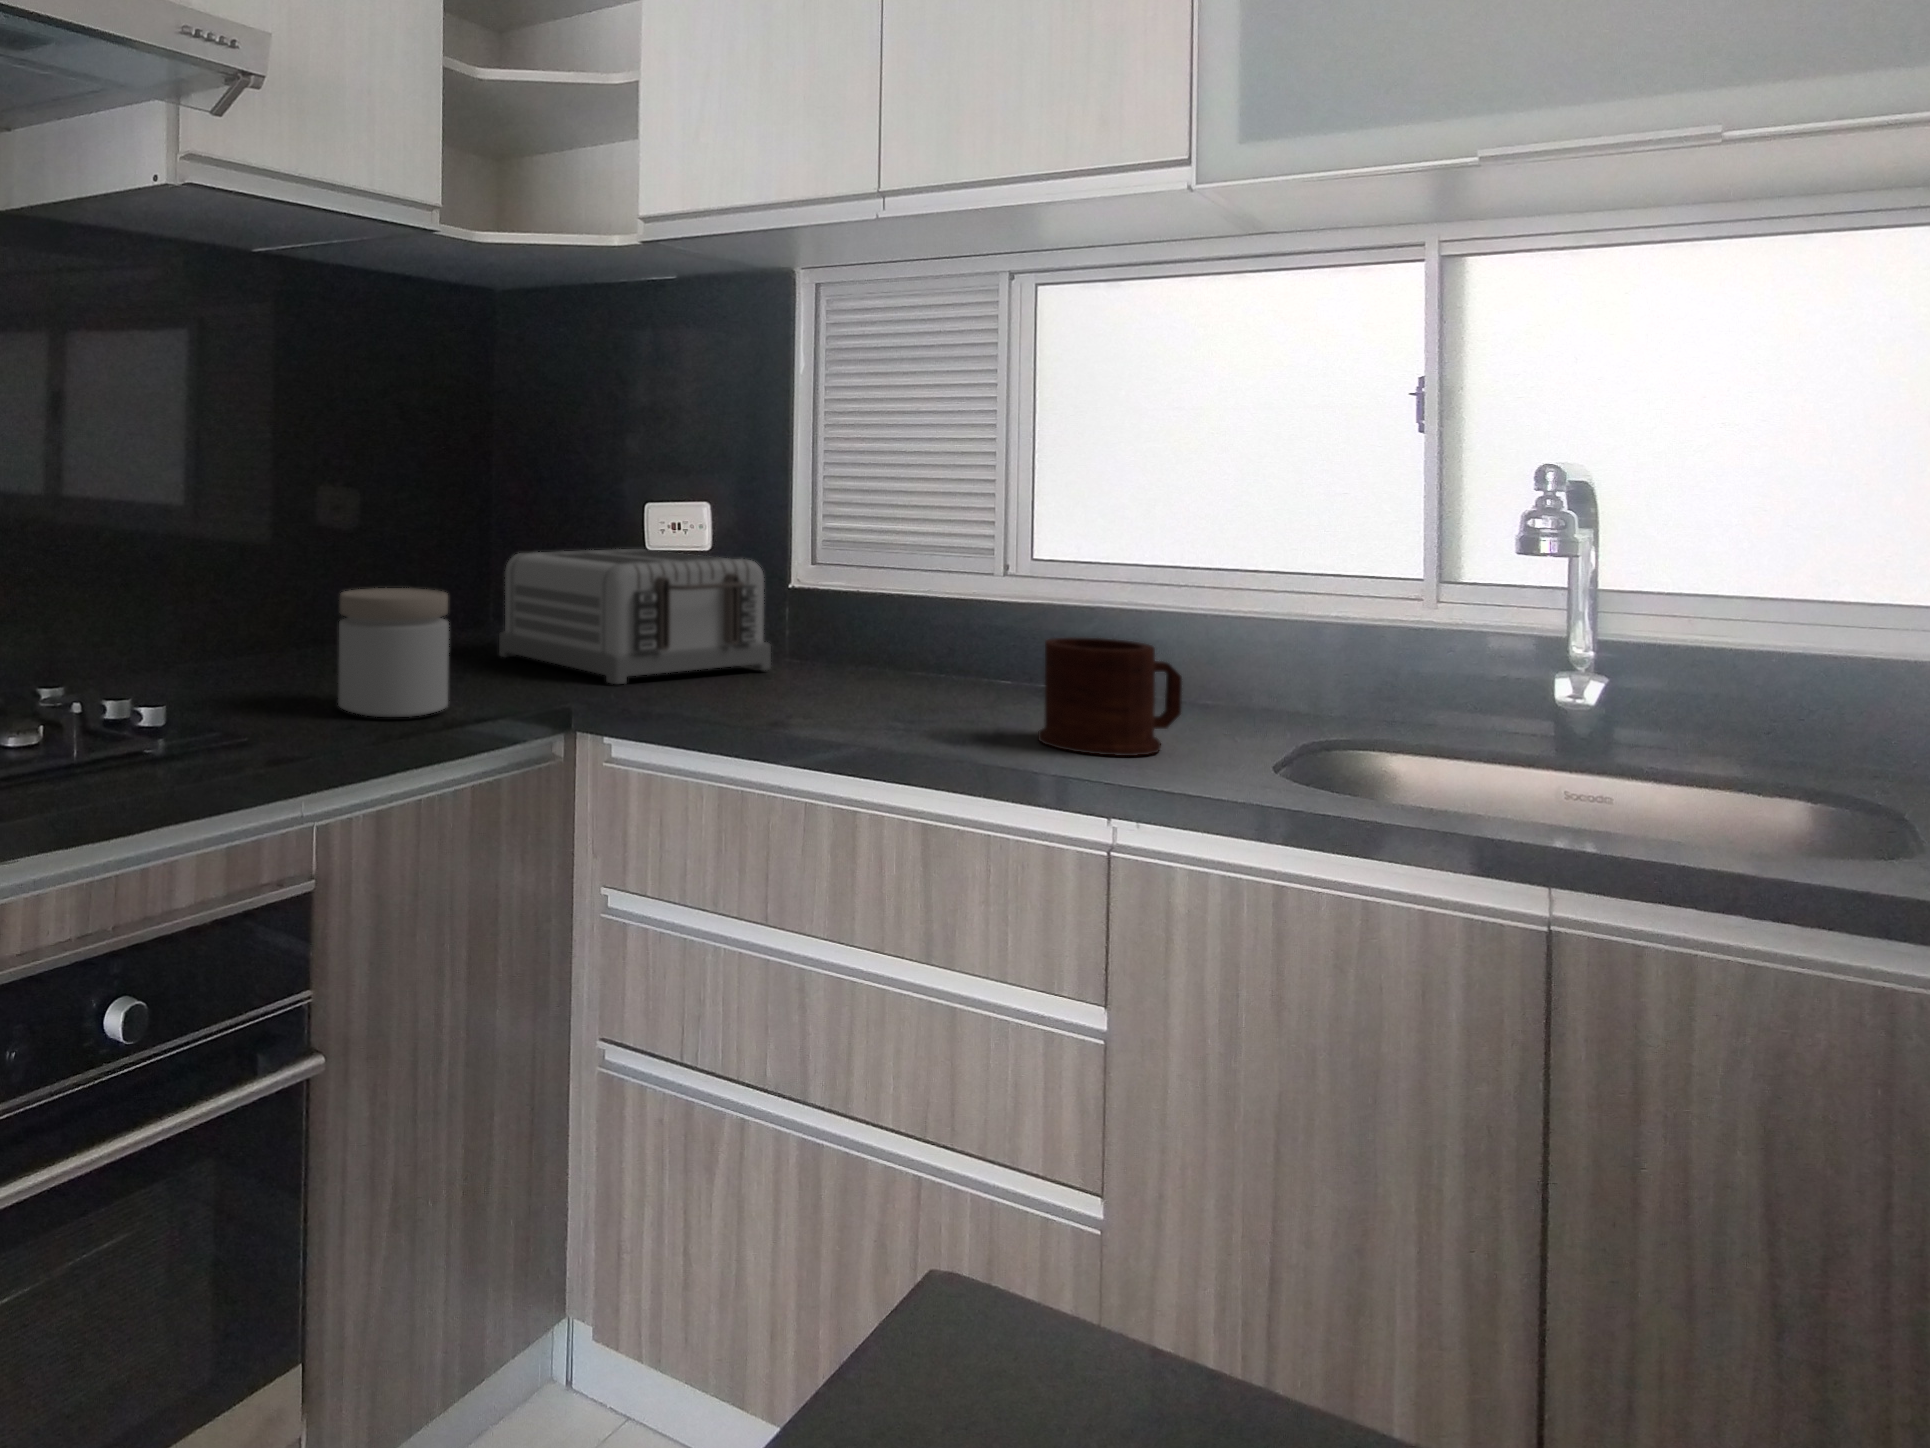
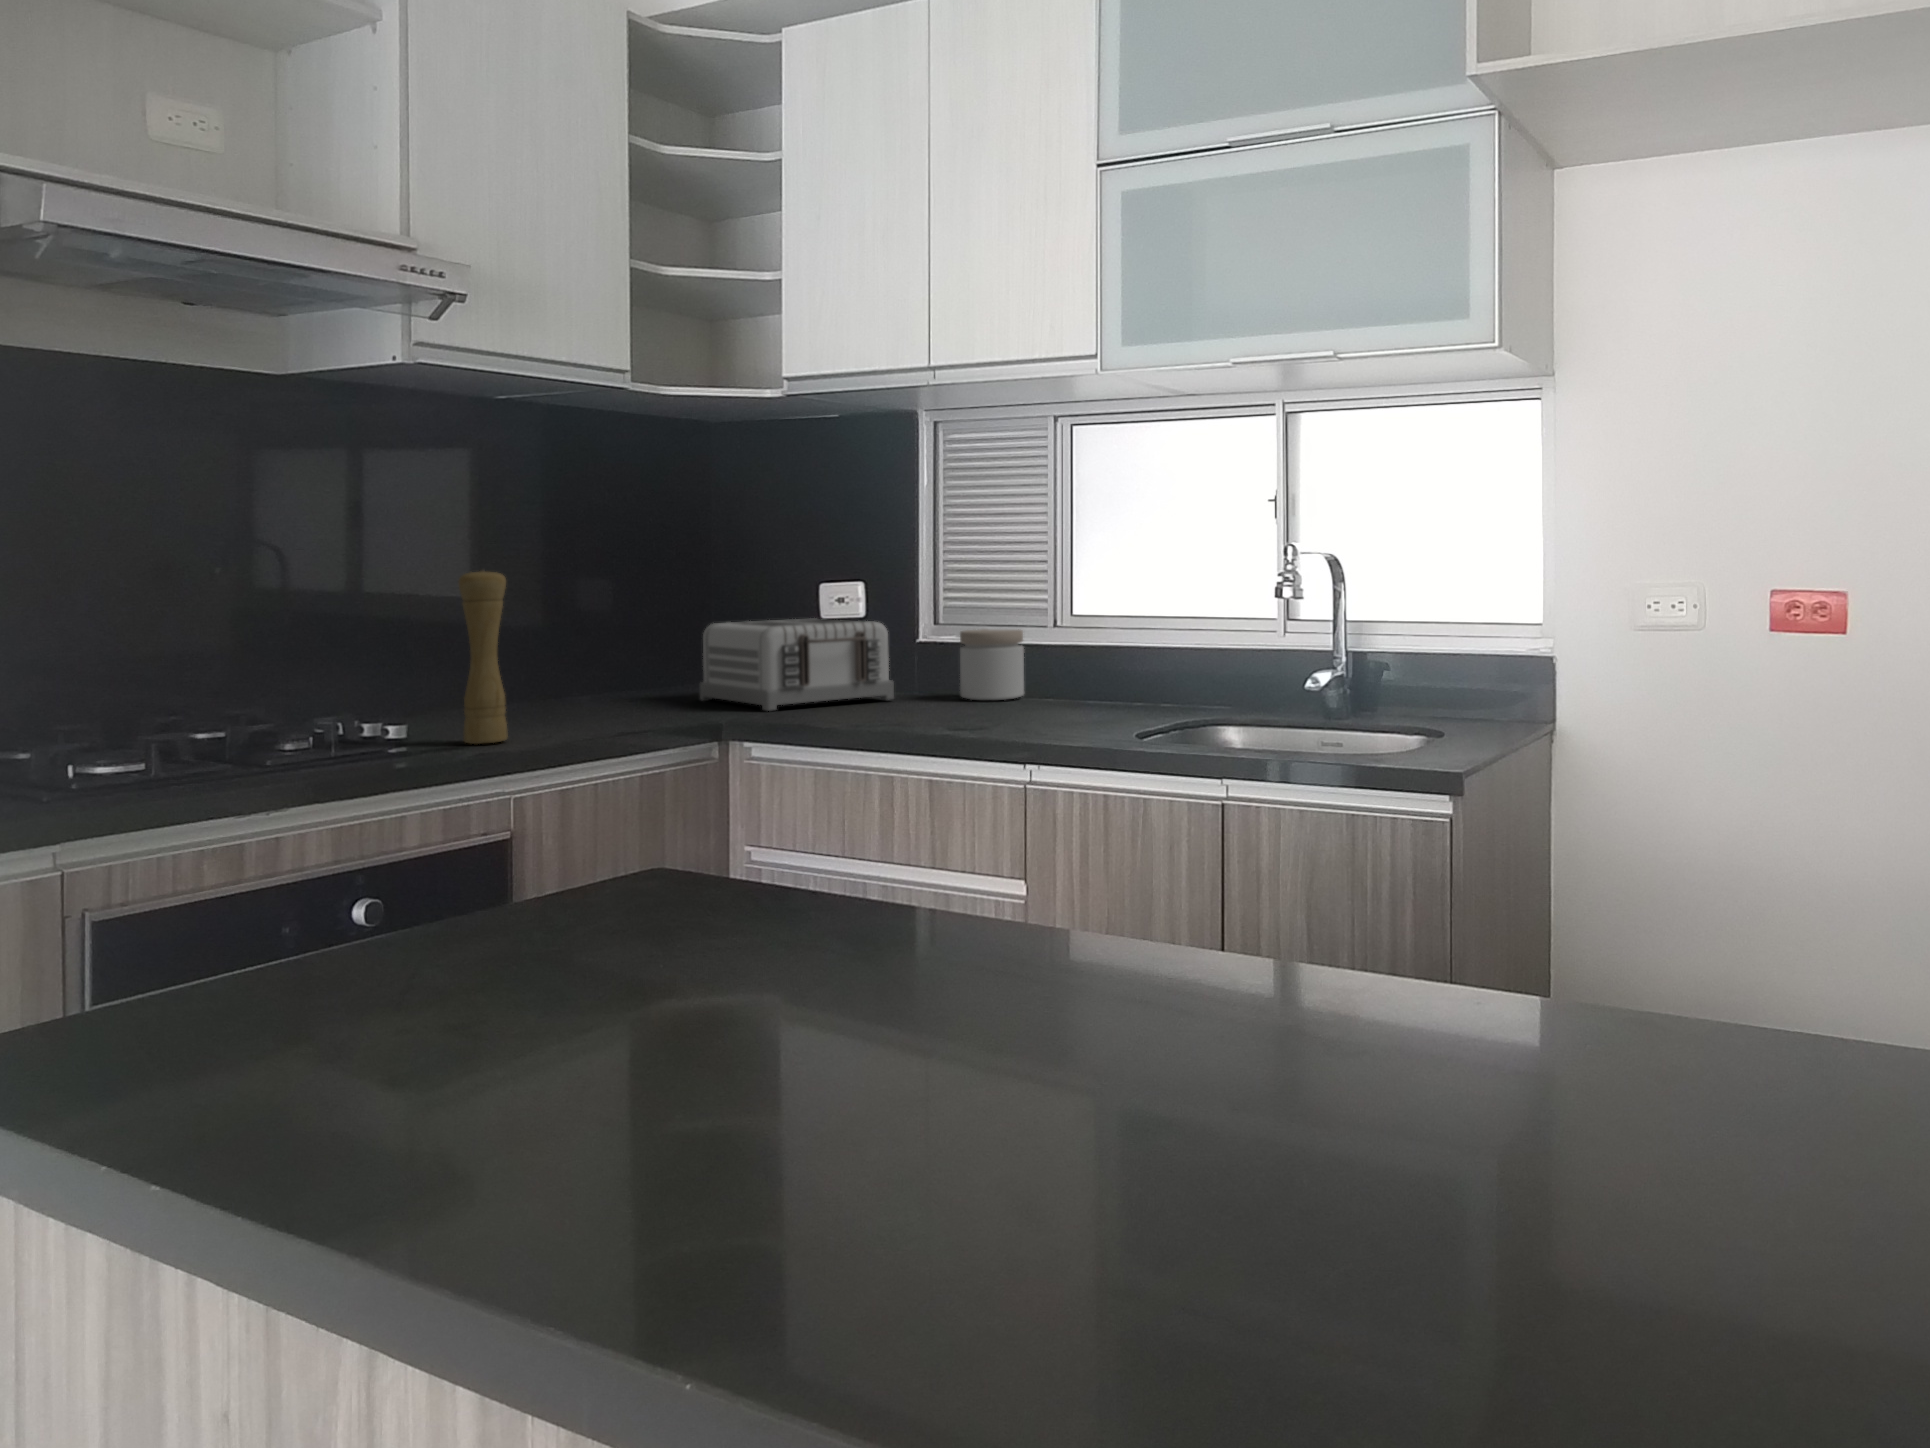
pepper mill: none [238,478,302,737] -> present [459,569,508,744]
jar: present [338,588,449,717] -> present [960,629,1024,700]
mug: present [1038,638,1182,756] -> none [1017,660,1101,730]

